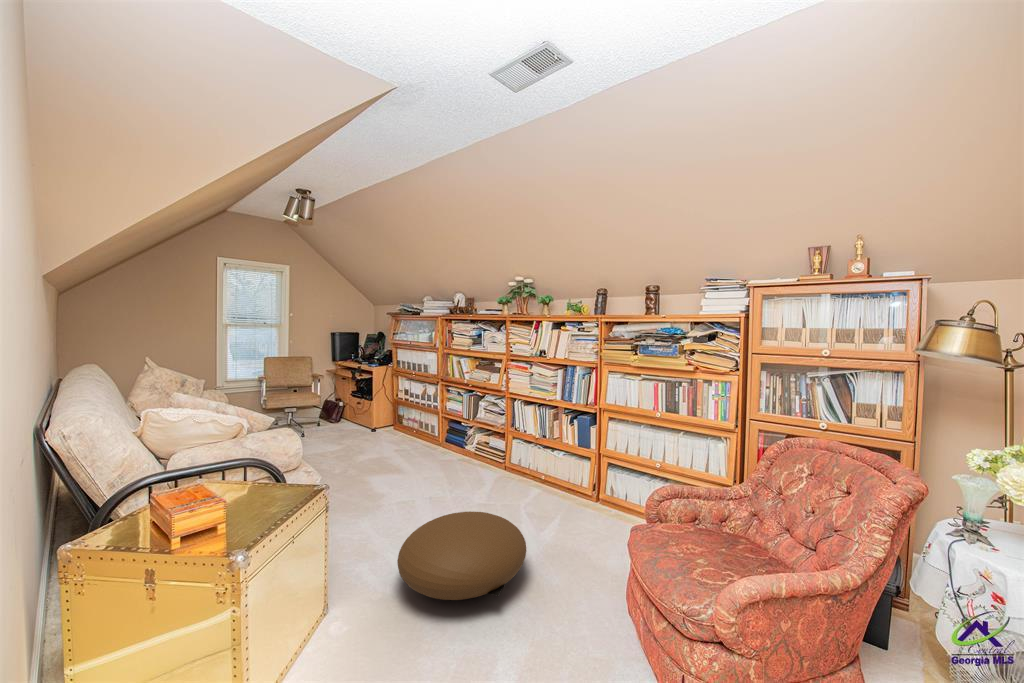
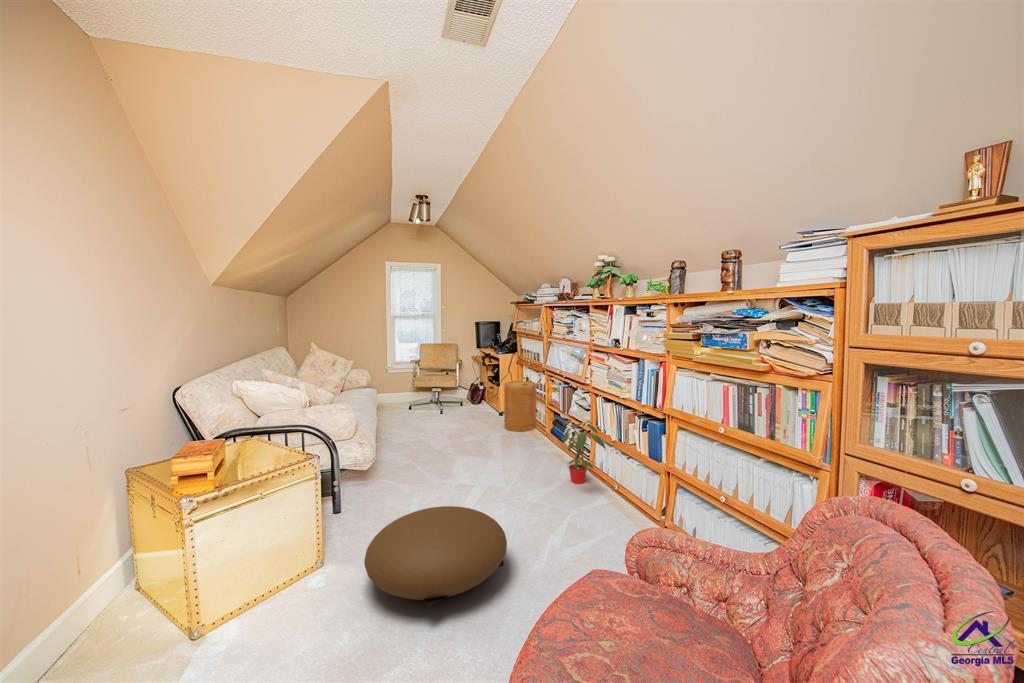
basket: none [392,395,427,446] -> present [504,381,536,431]
potted plant: none [477,424,541,482] -> present [550,417,606,484]

